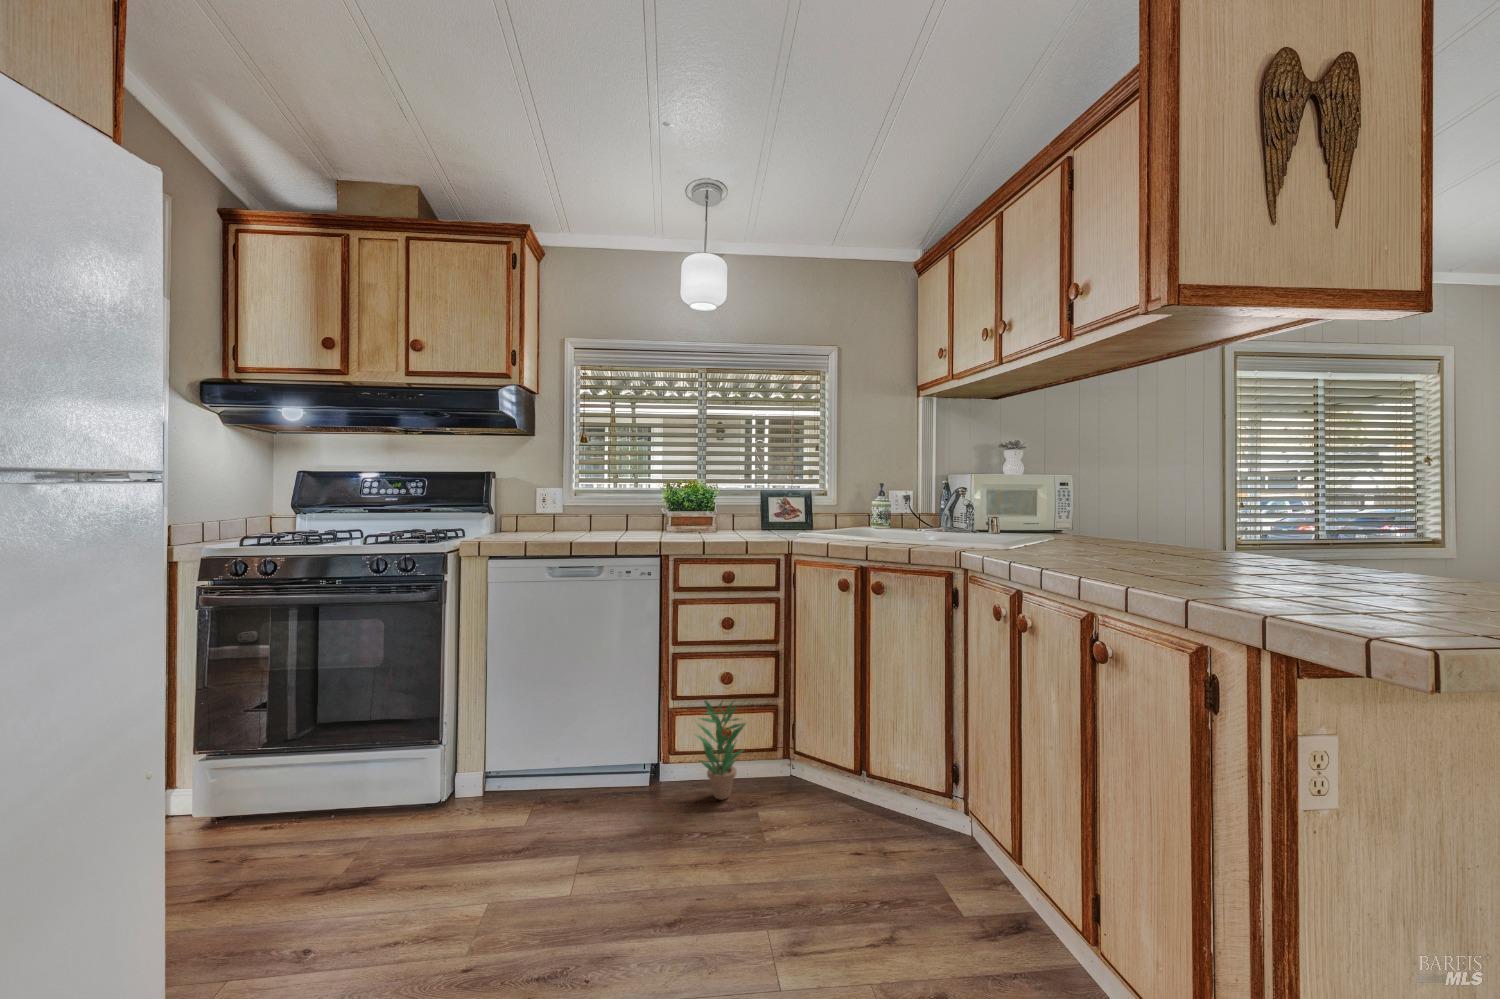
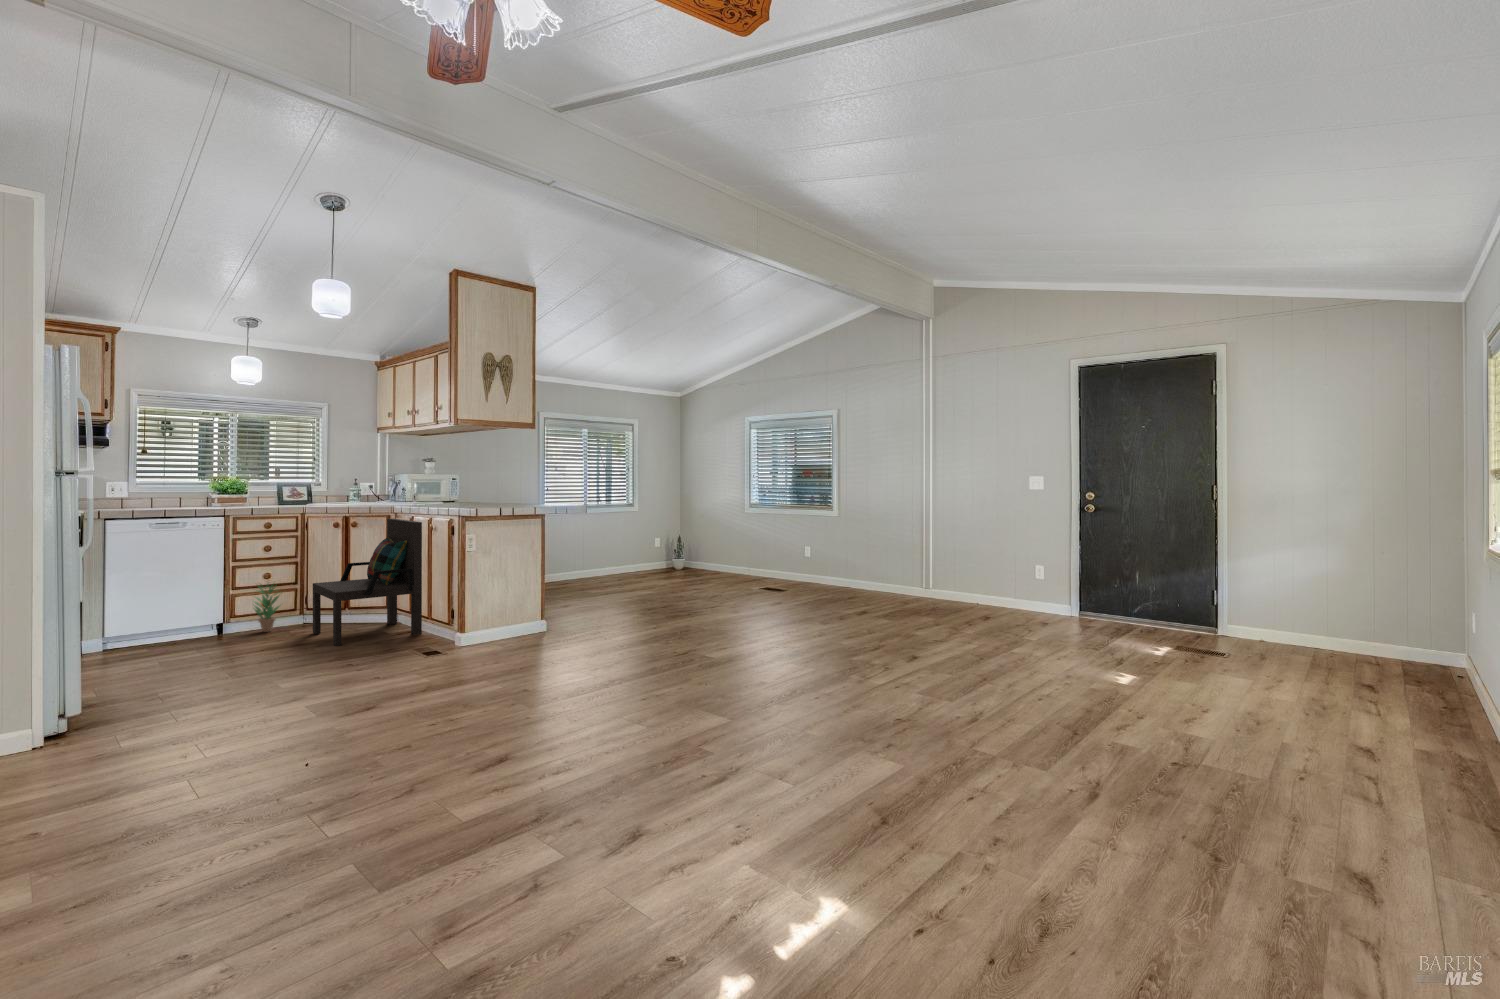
armchair: none [794,583,1065,974] -> present [313,519,422,646]

